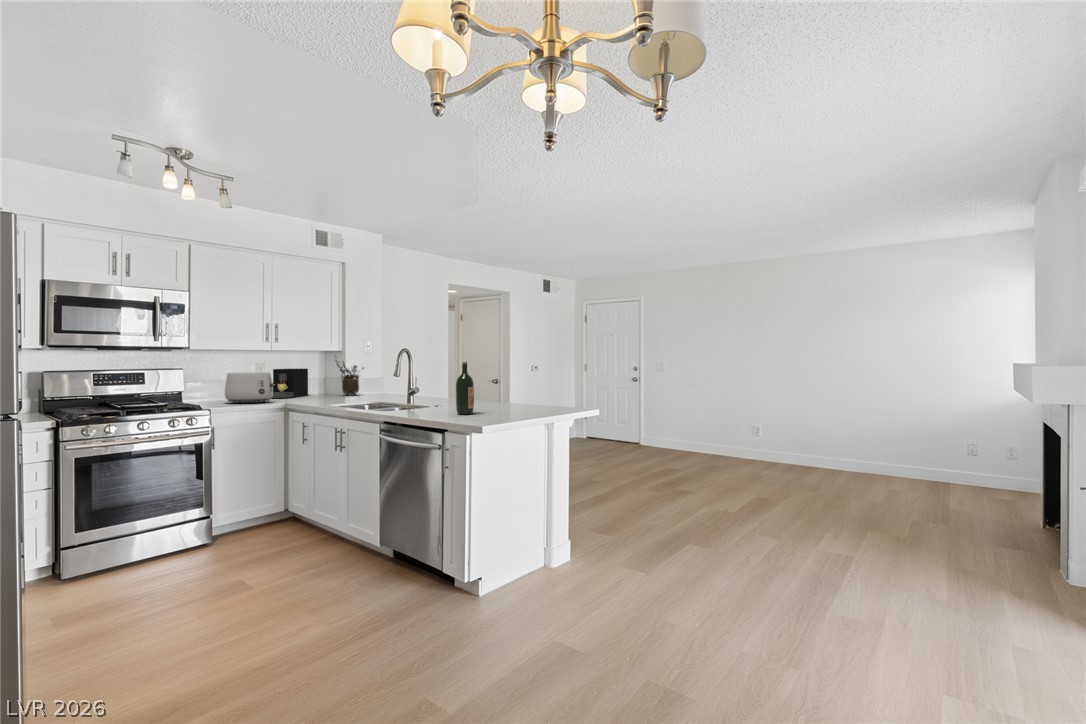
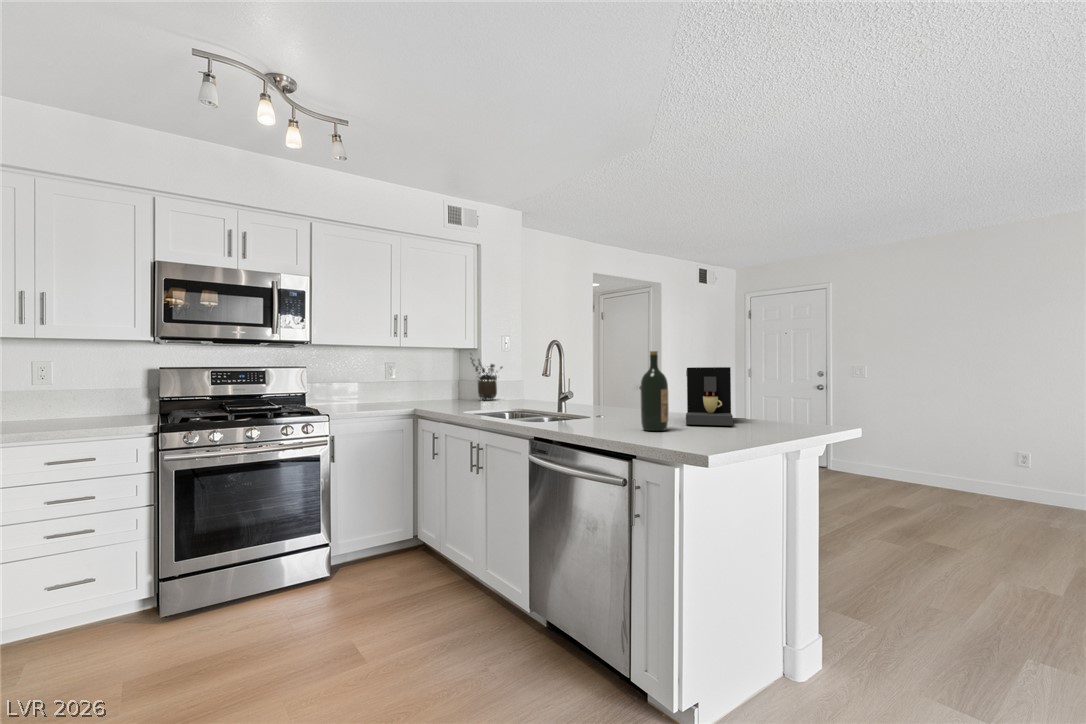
coffee maker: present [272,369,308,398] -> present [686,367,733,426]
toaster: present [225,372,275,403] -> none [348,371,403,408]

